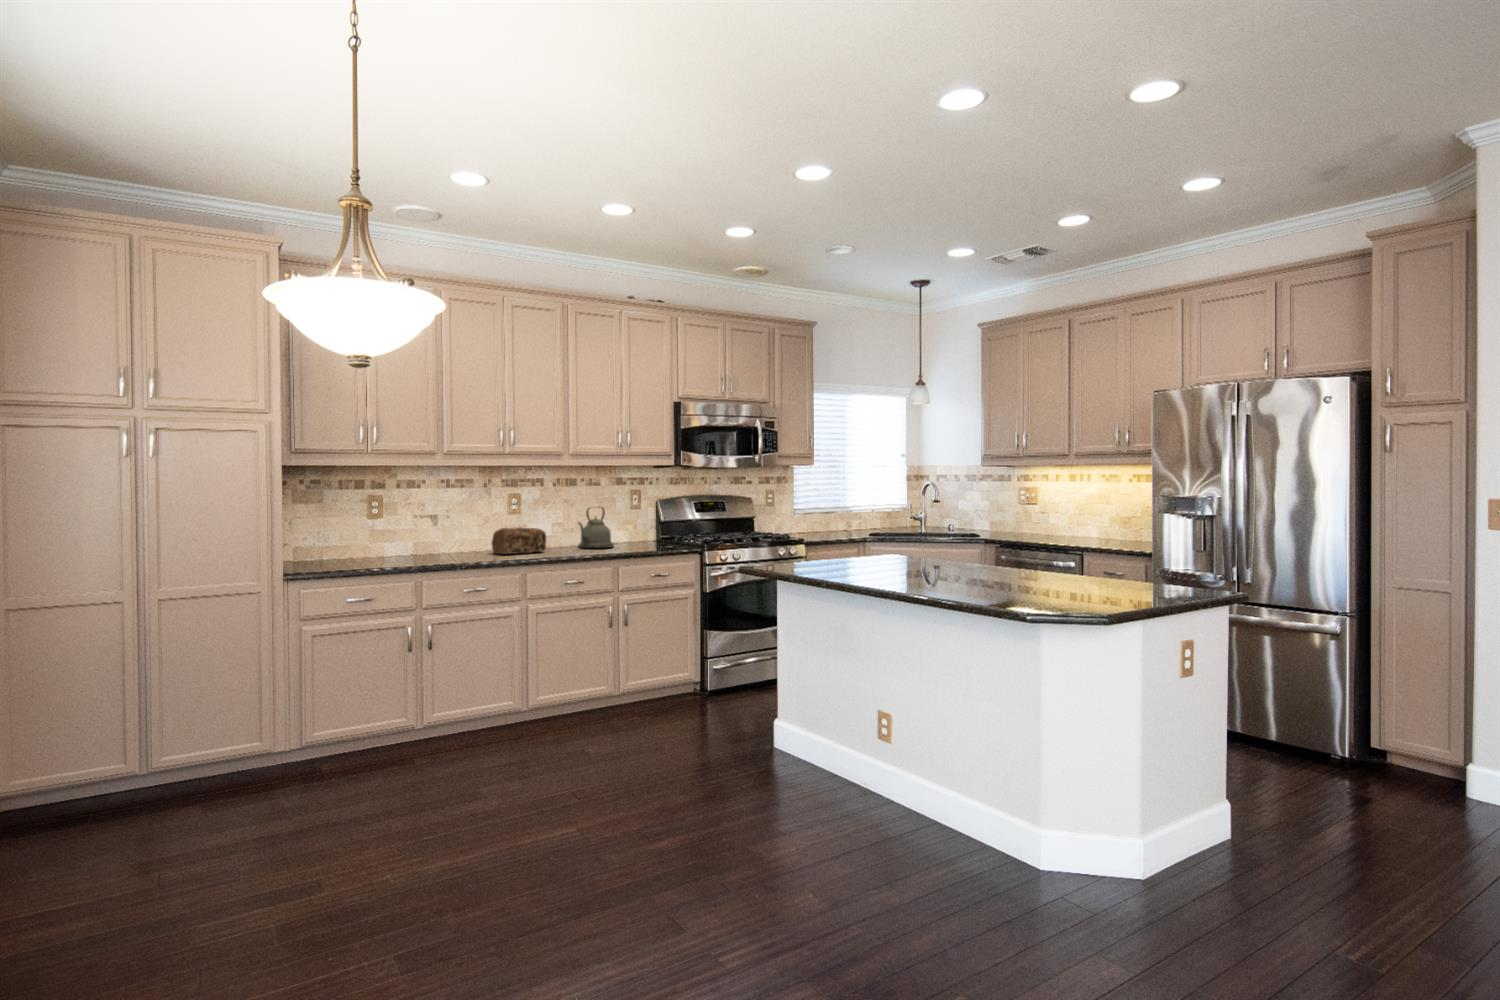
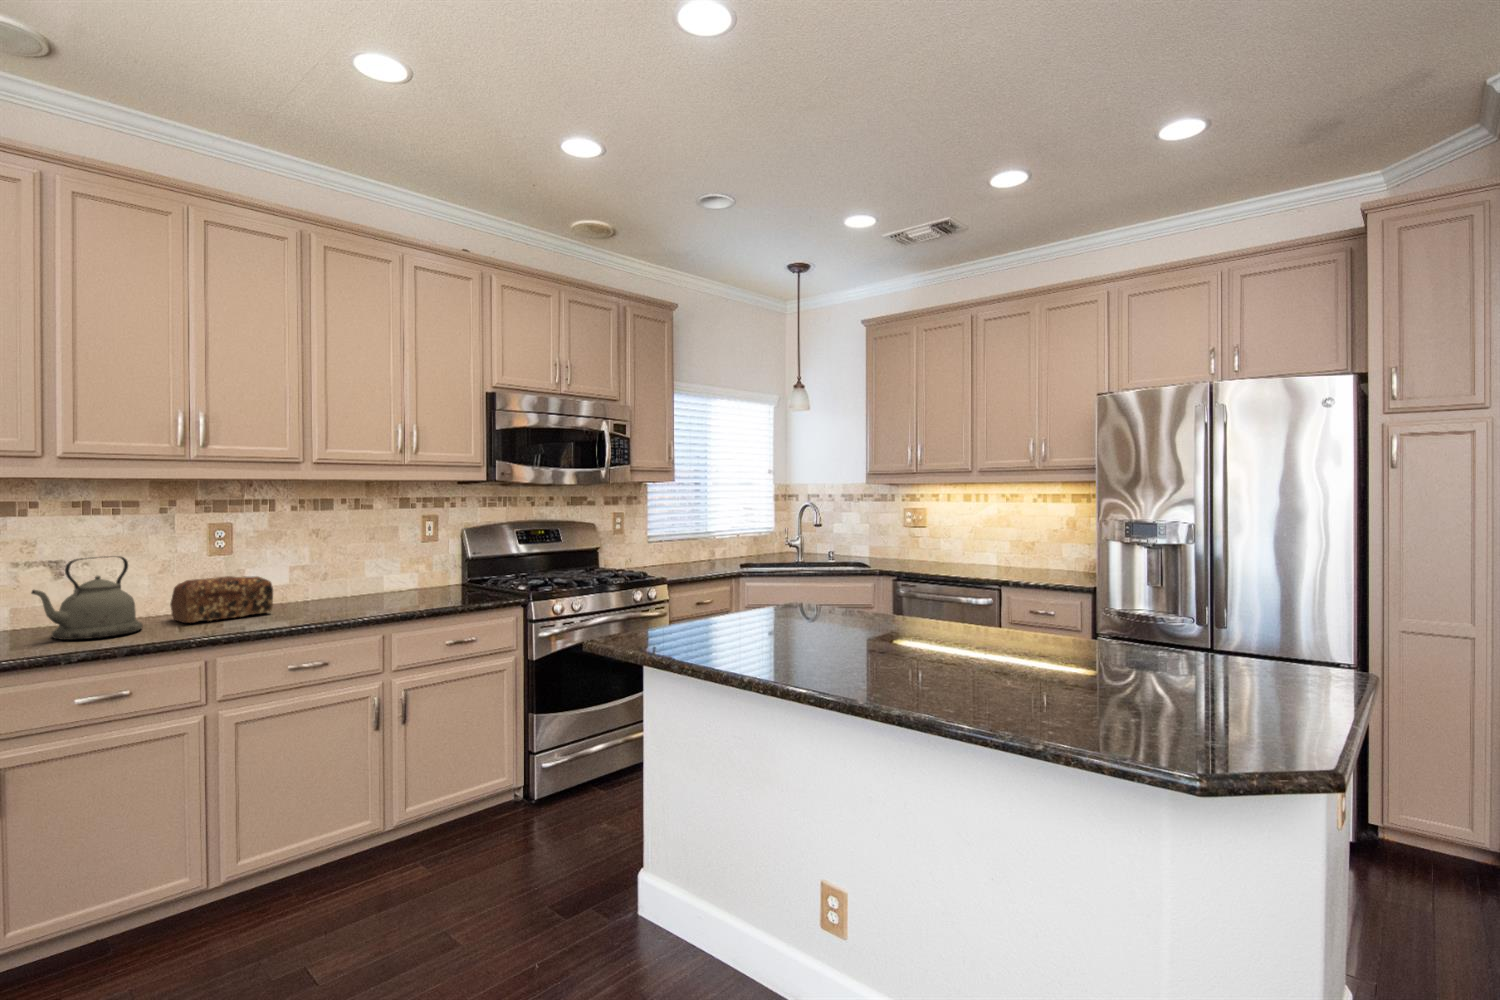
kettle: present [578,508,614,548] -> present [32,556,142,640]

